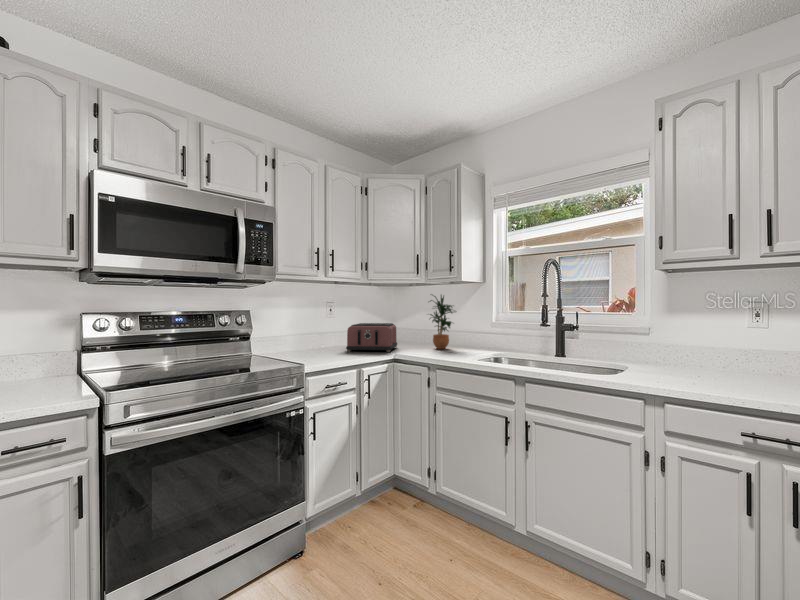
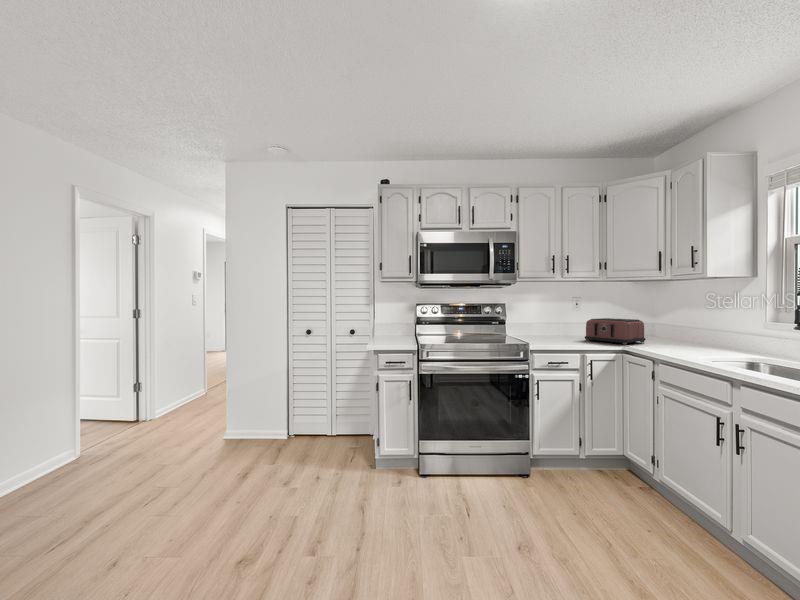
potted plant: present [430,295,455,349] -> none [680,291,722,349]

